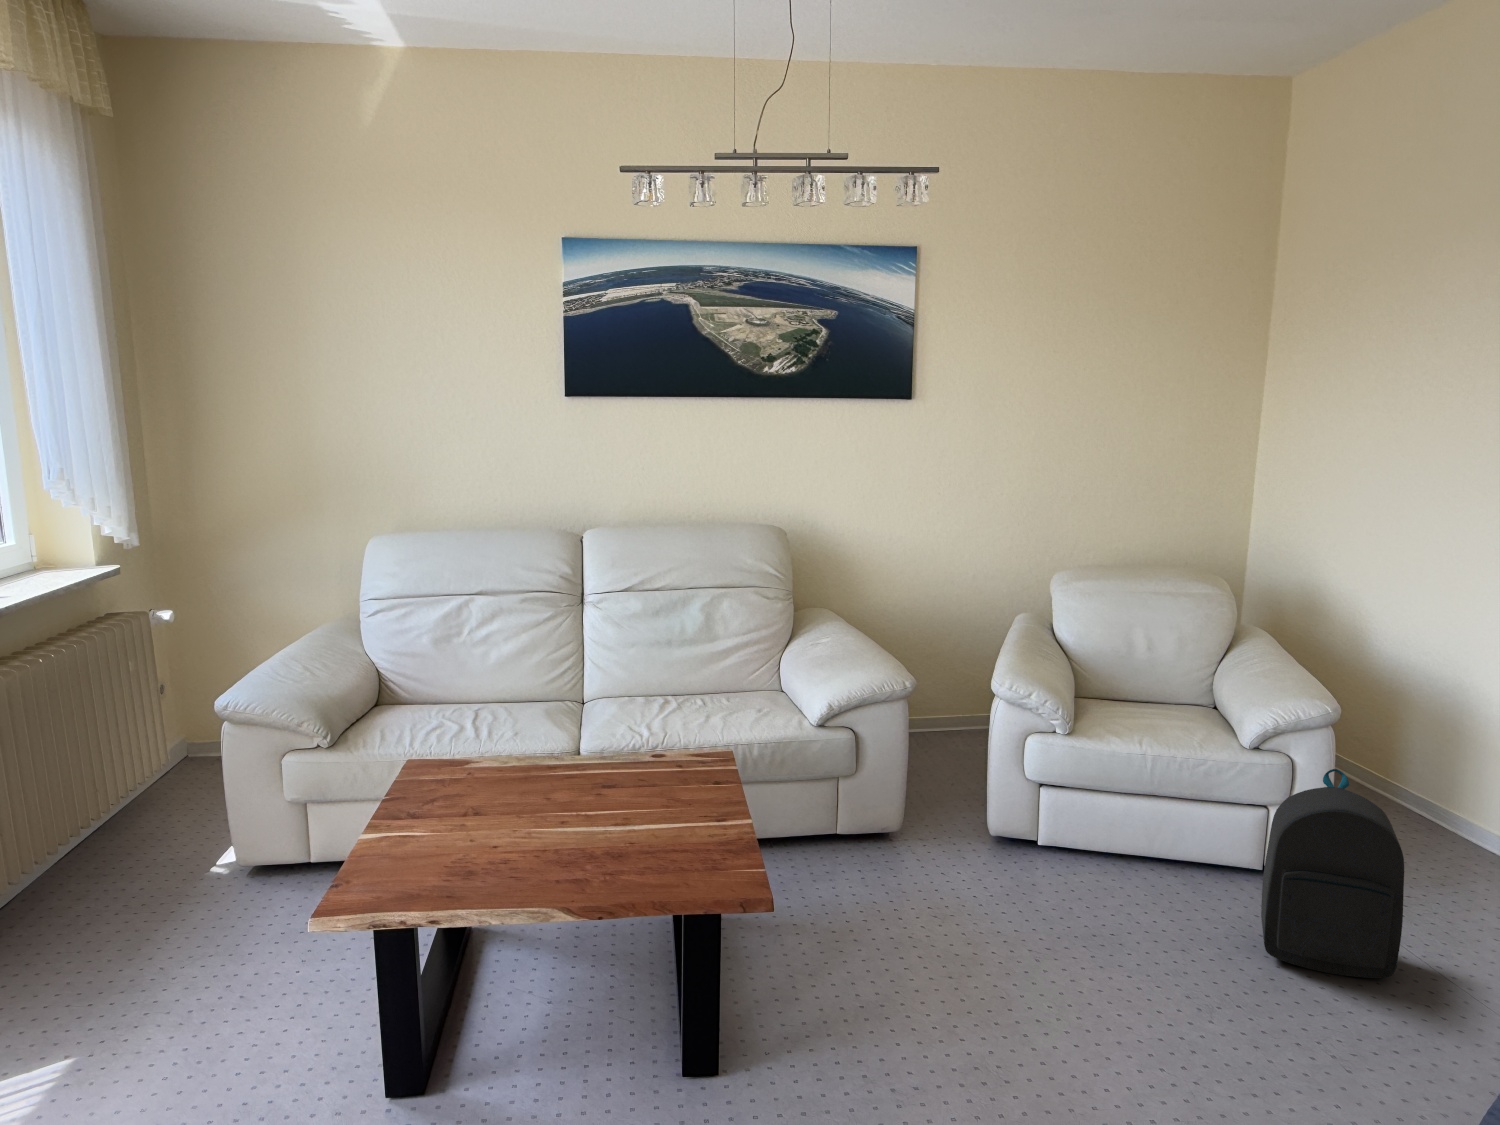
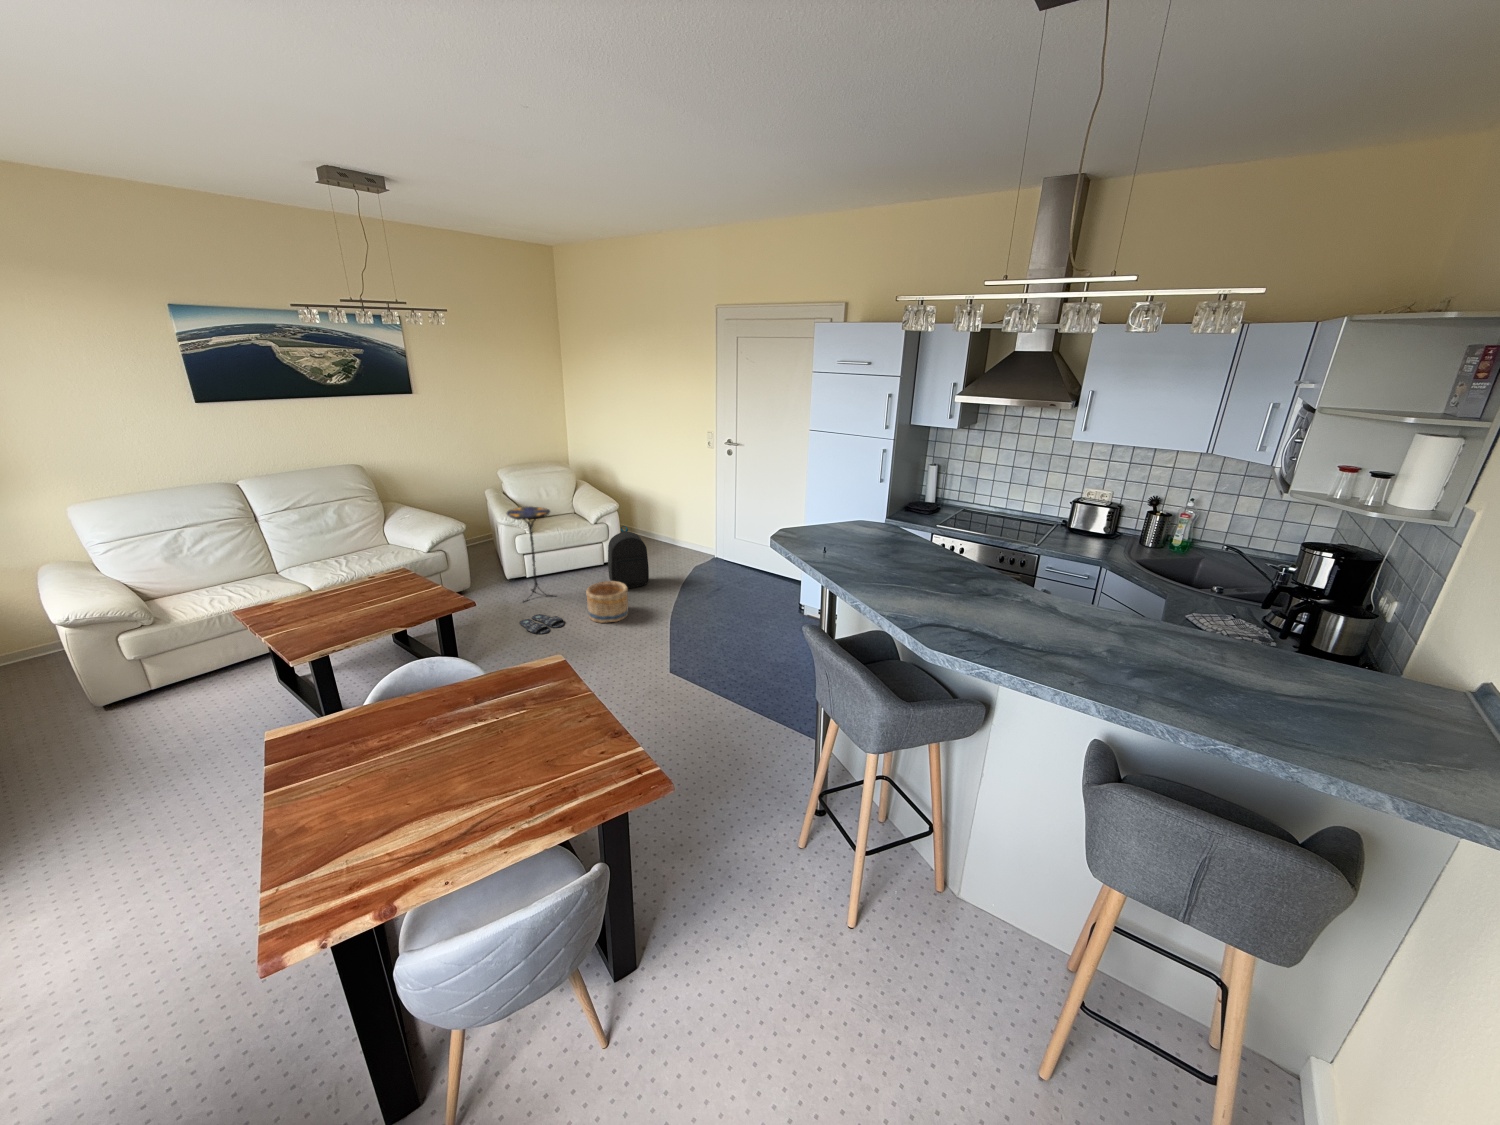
side table: none [992,657,1112,921] -> present [507,507,550,593]
basket: none [1148,927,1297,1084] -> present [586,581,628,623]
slippers: none [951,960,1067,1033] -> present [519,614,564,634]

